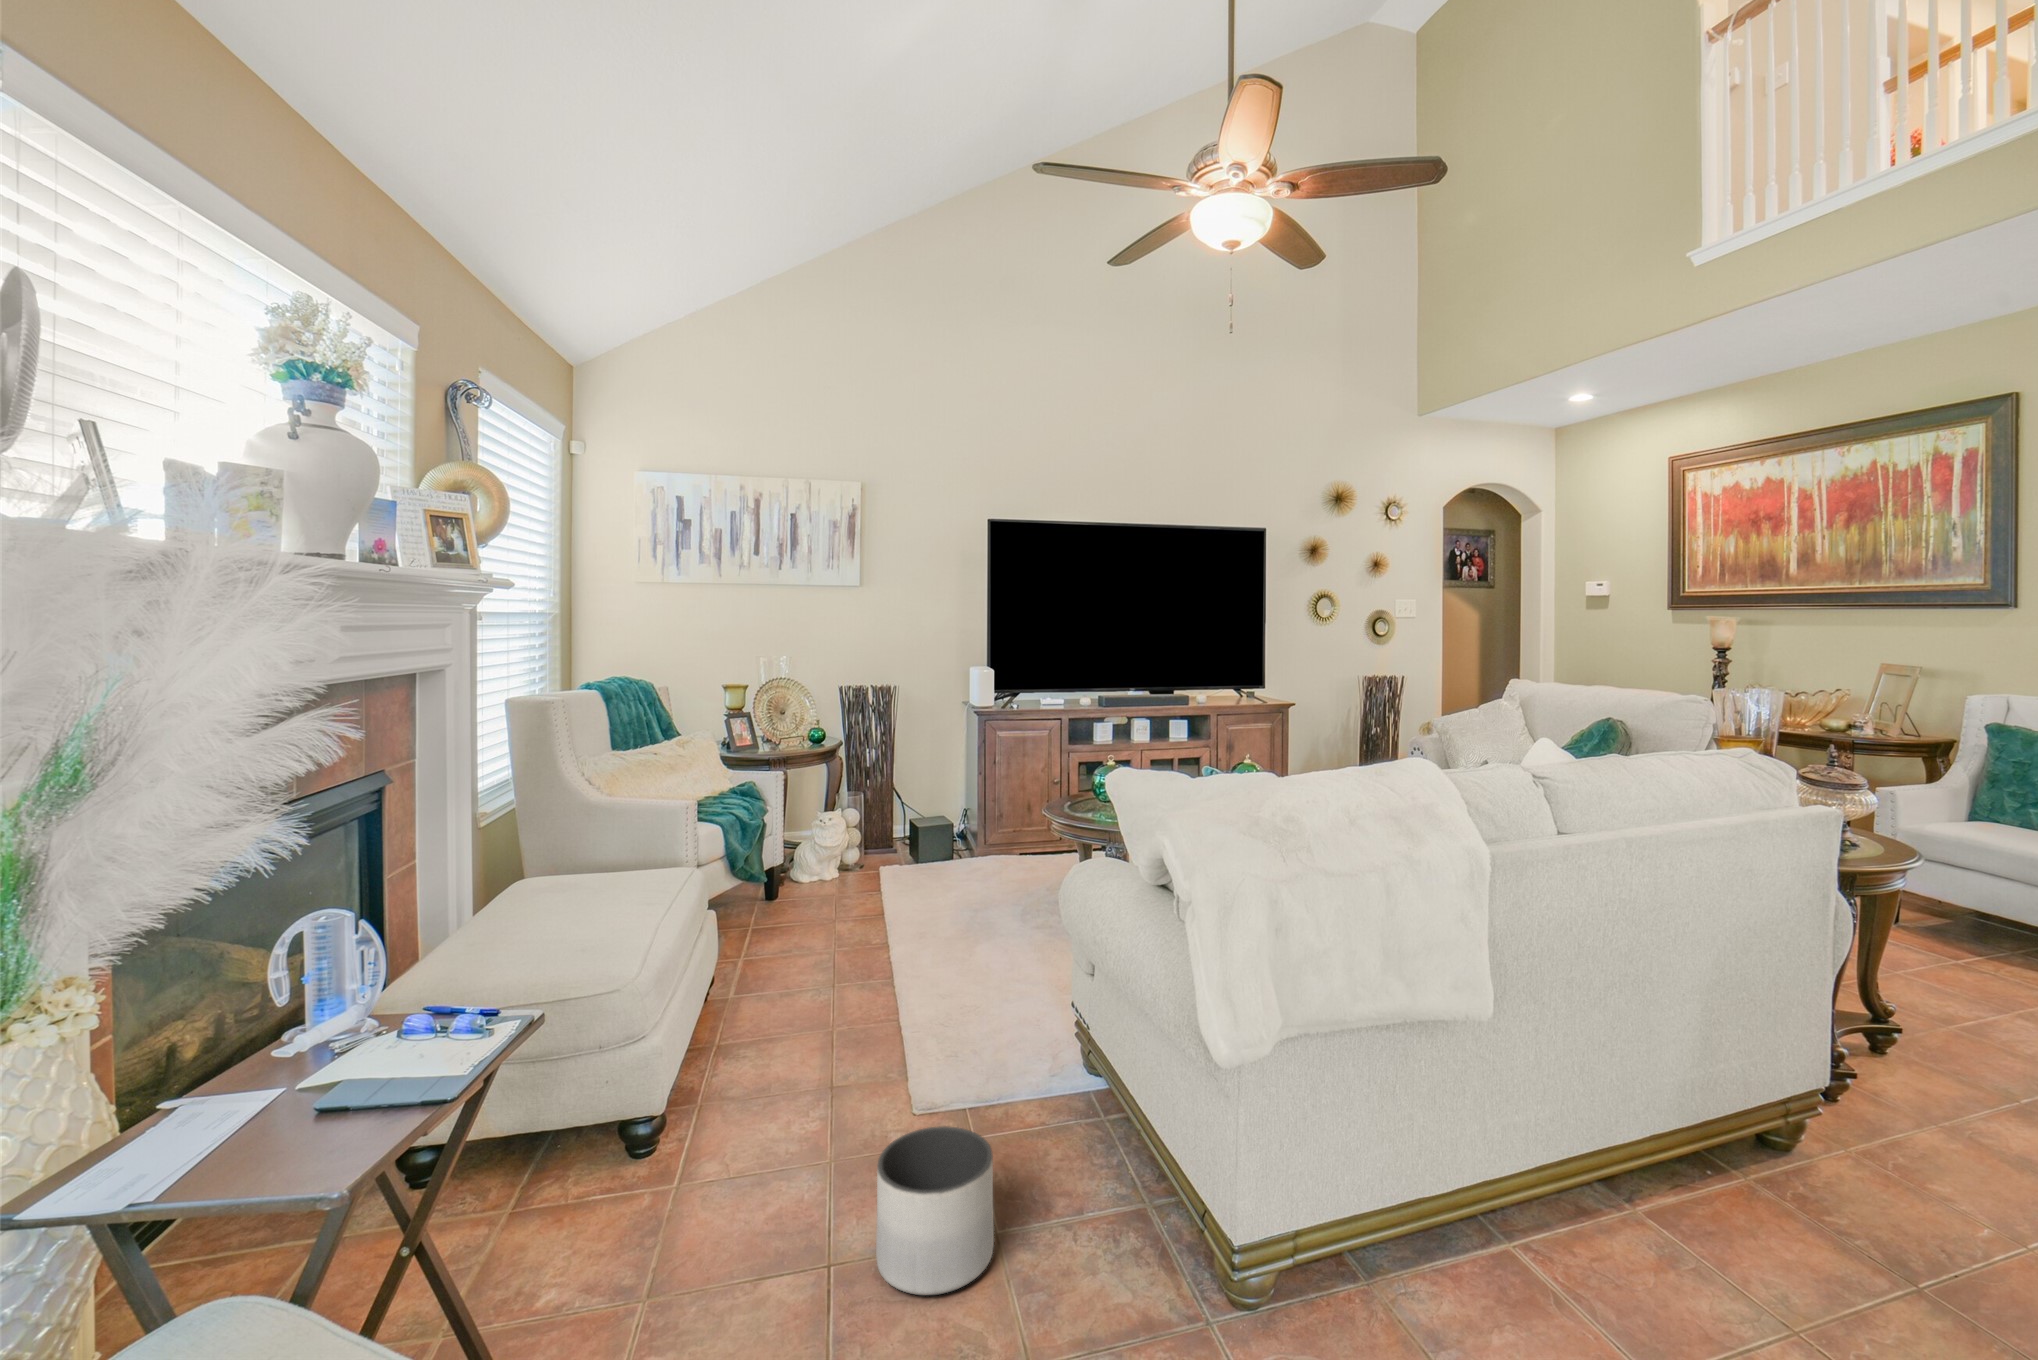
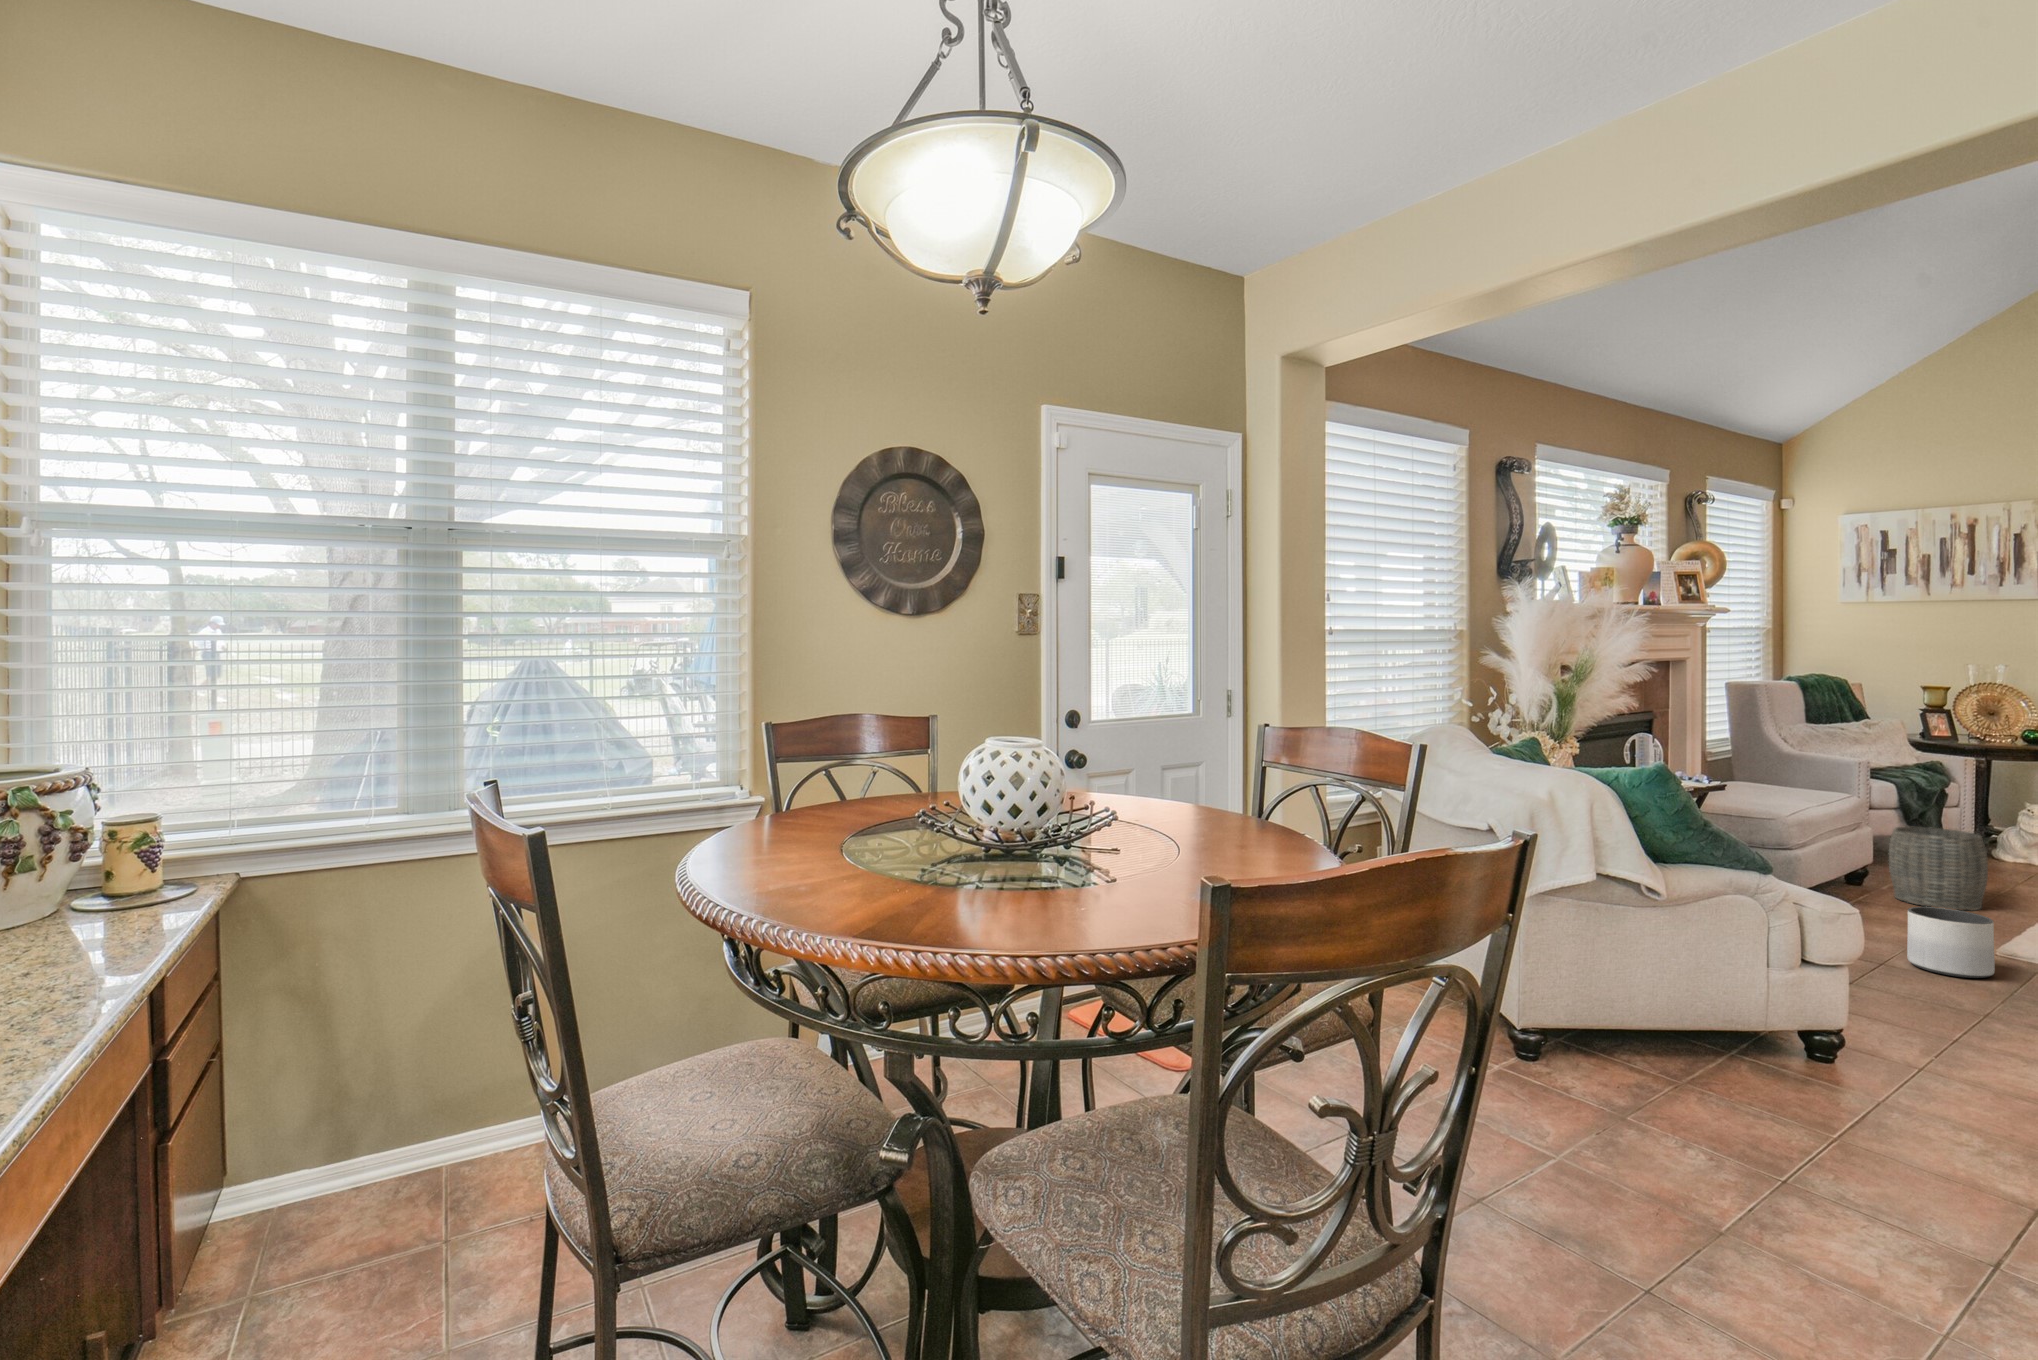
woven basket: none [753,901,860,1036] -> present [1889,826,1988,911]

